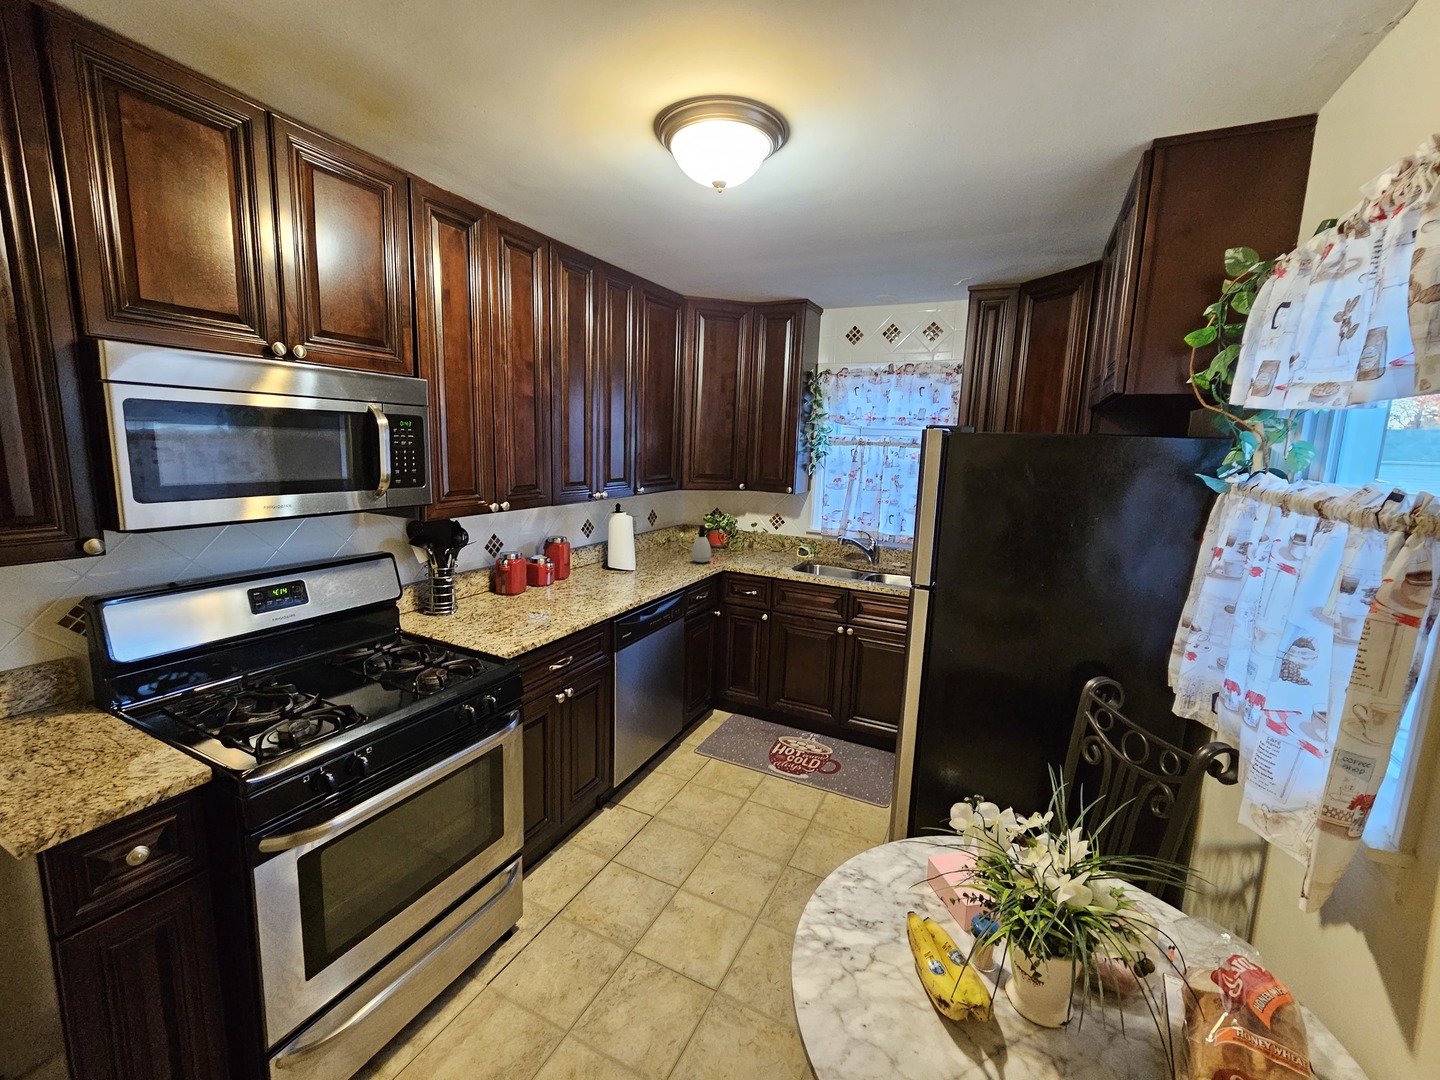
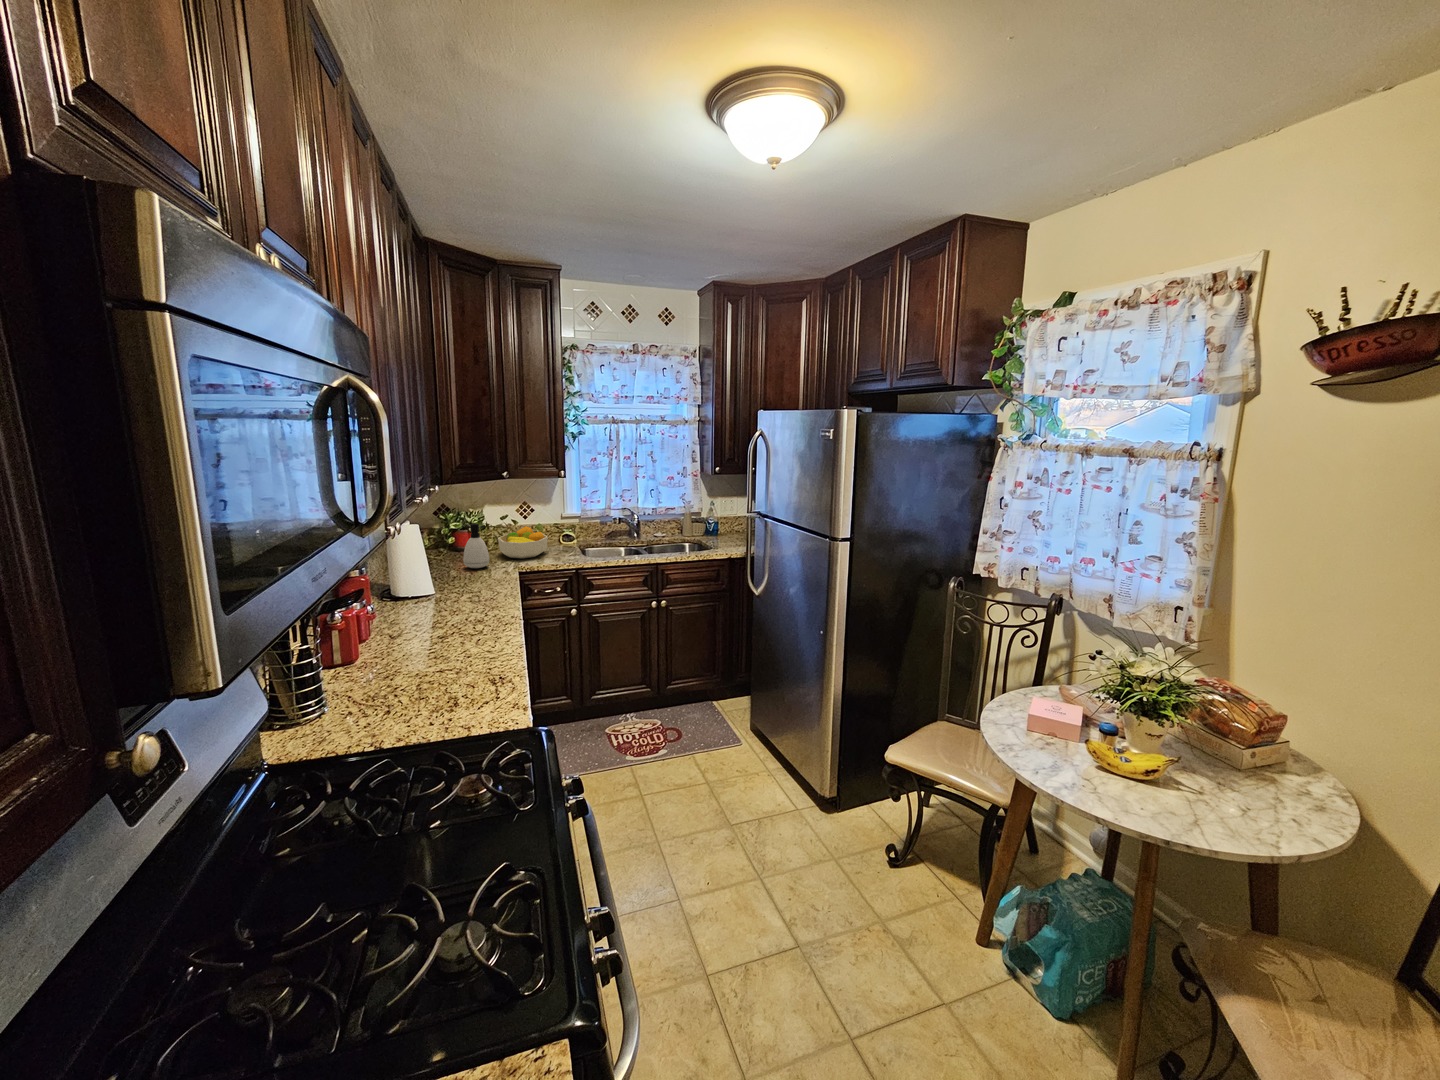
fruit bowl: none [731,535,776,562] -> present [498,526,548,559]

